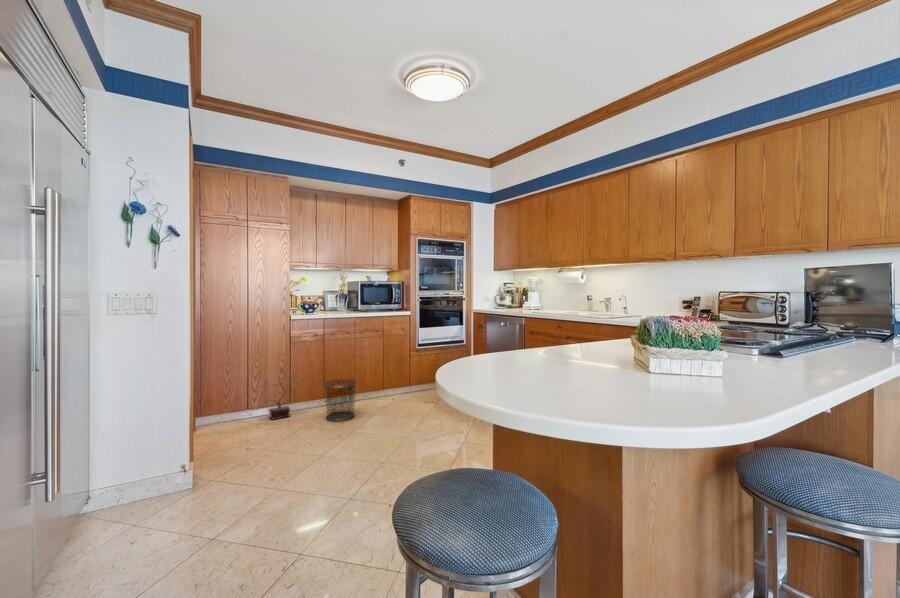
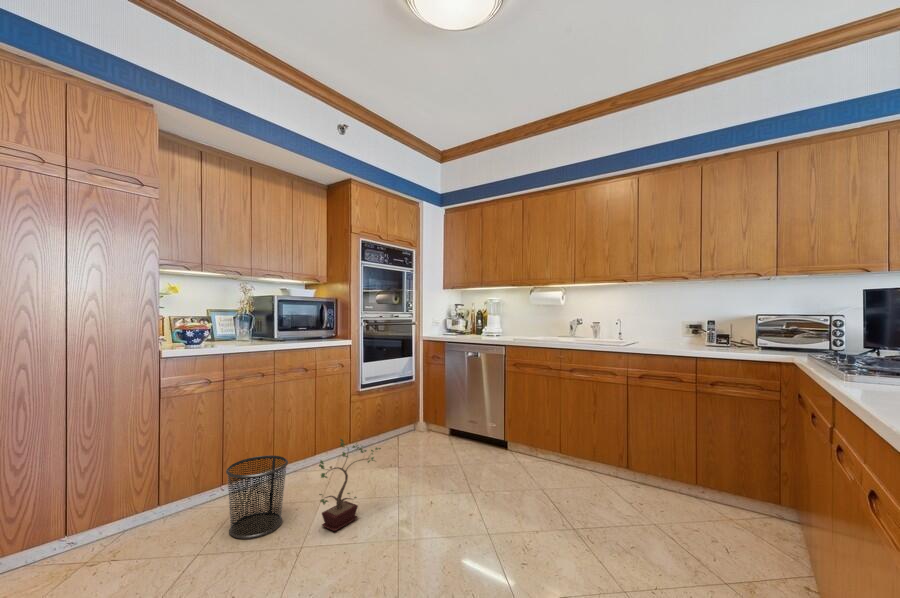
potted plant: present [264,370,301,419] -> present [319,439,381,531]

